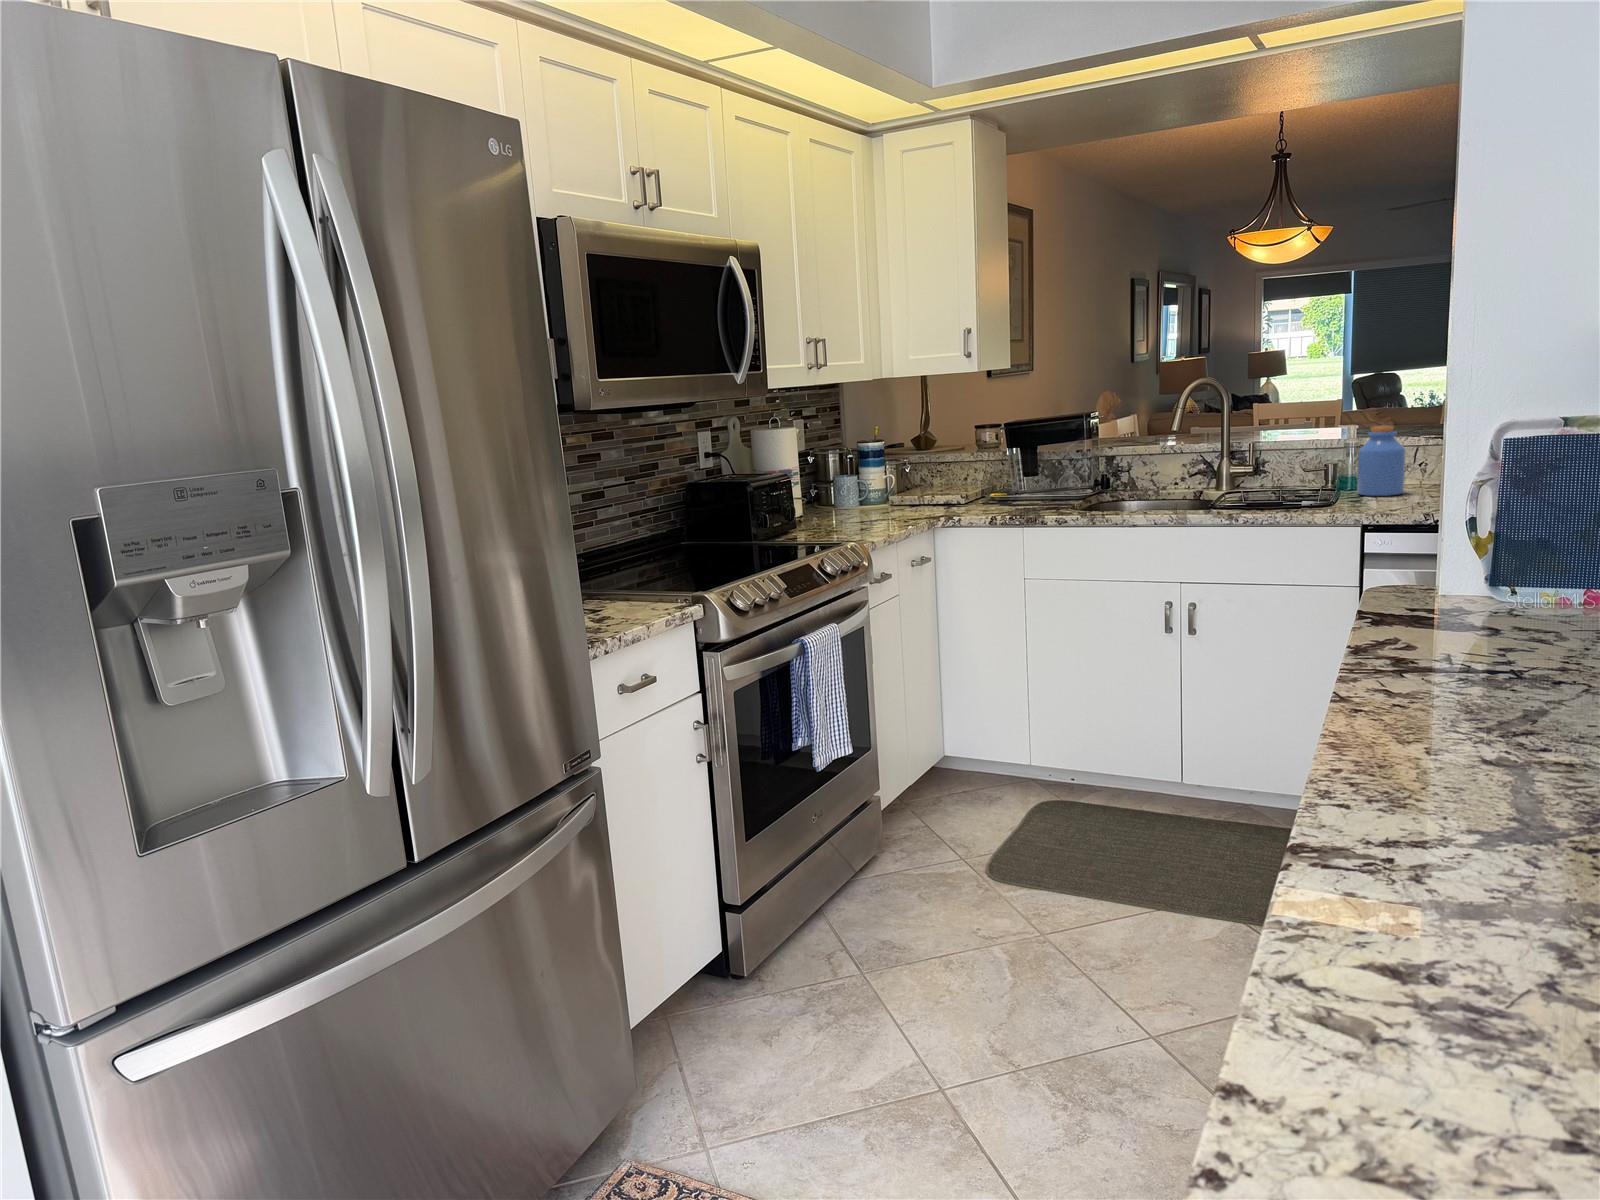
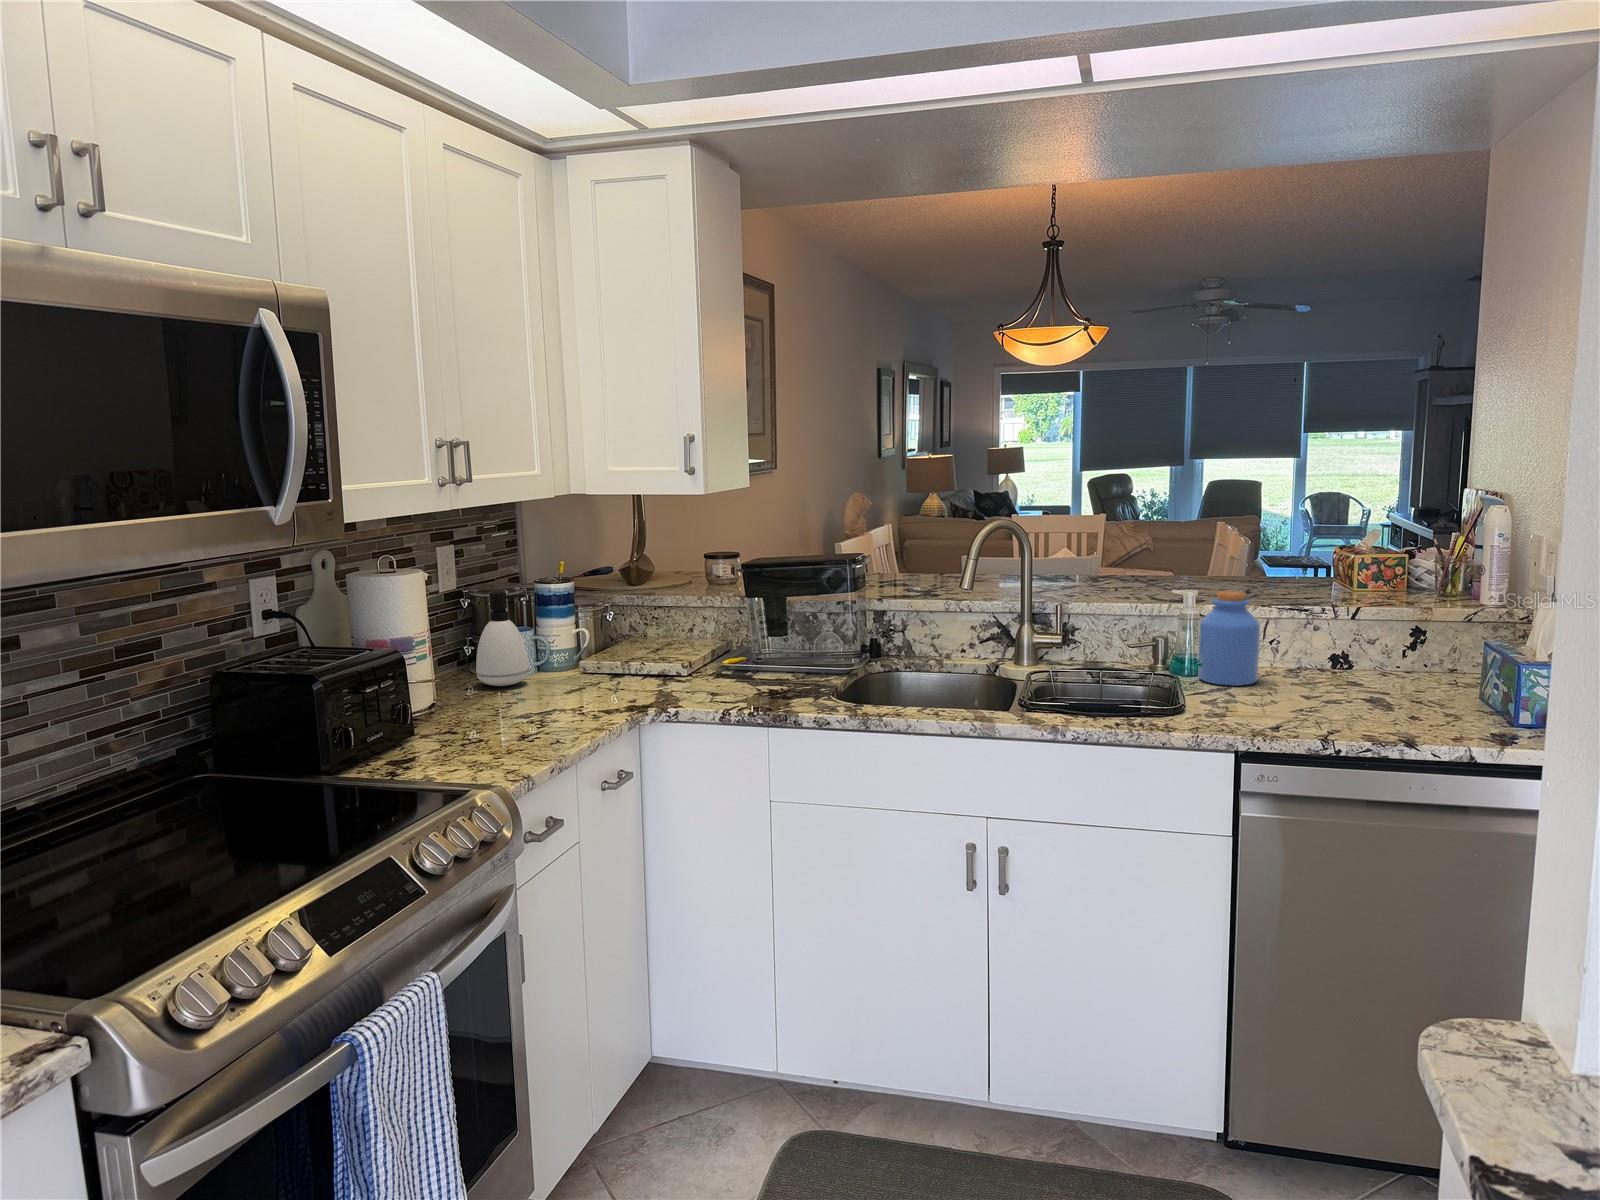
soap dispenser: none [824,445,859,510] -> present [476,591,529,686]

